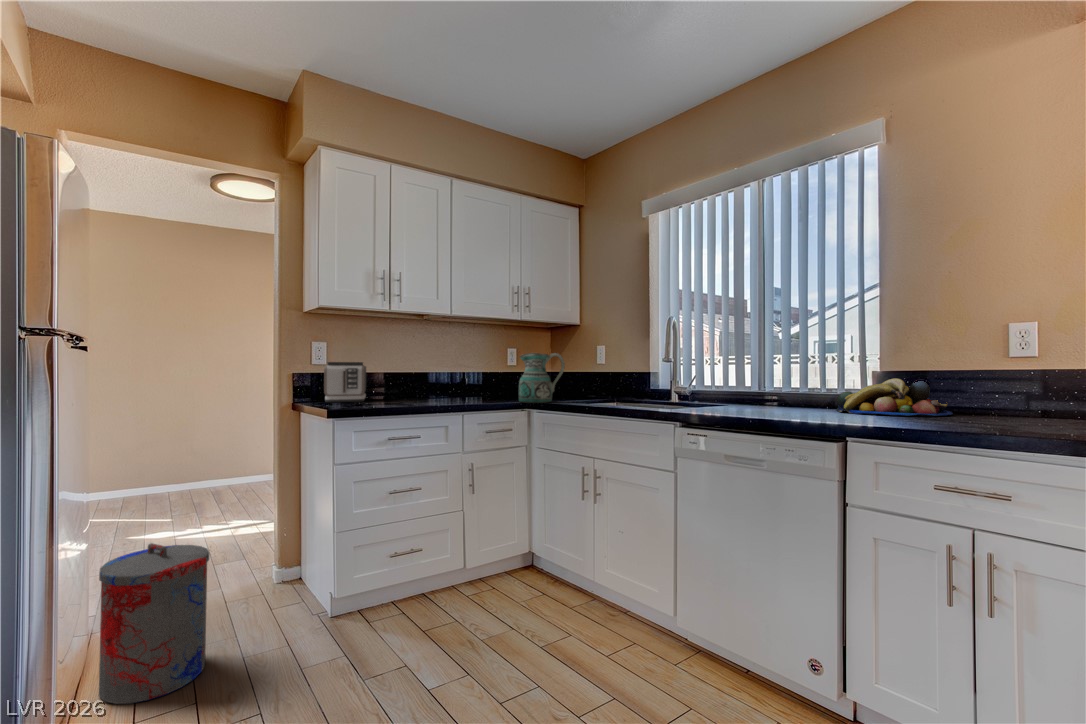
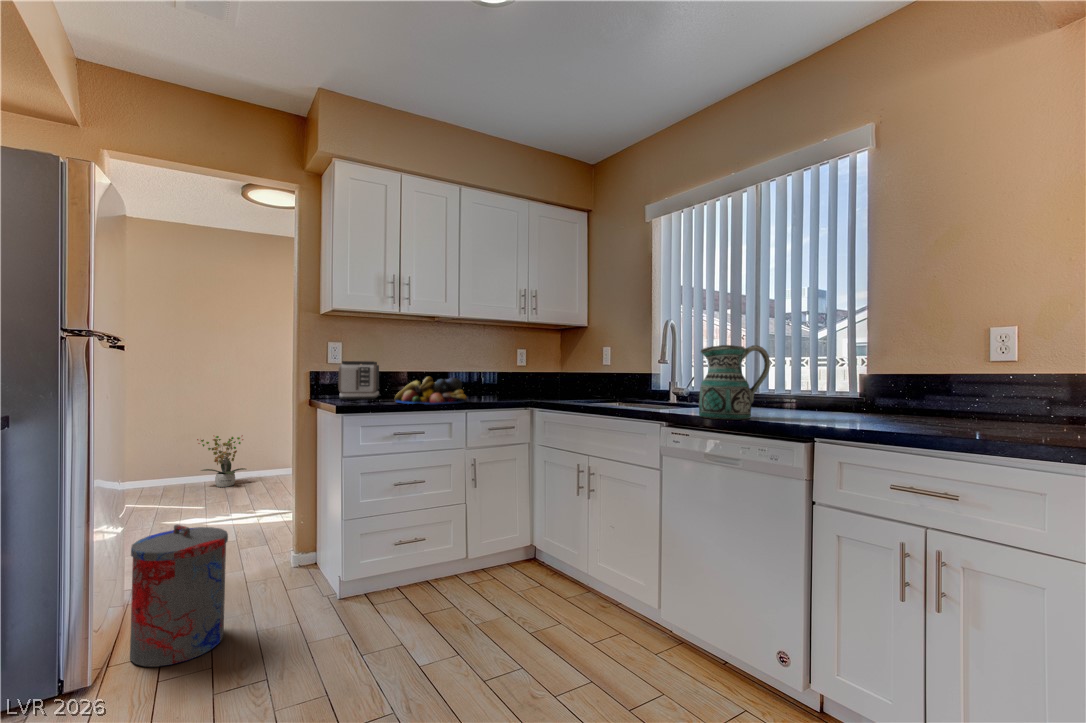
ceramic pitcher: present [519,353,565,403] -> present [699,345,770,419]
fruit bowl: present [836,378,953,416] -> present [395,377,468,405]
potted plant: none [161,442,217,497] -> present [197,435,246,487]

